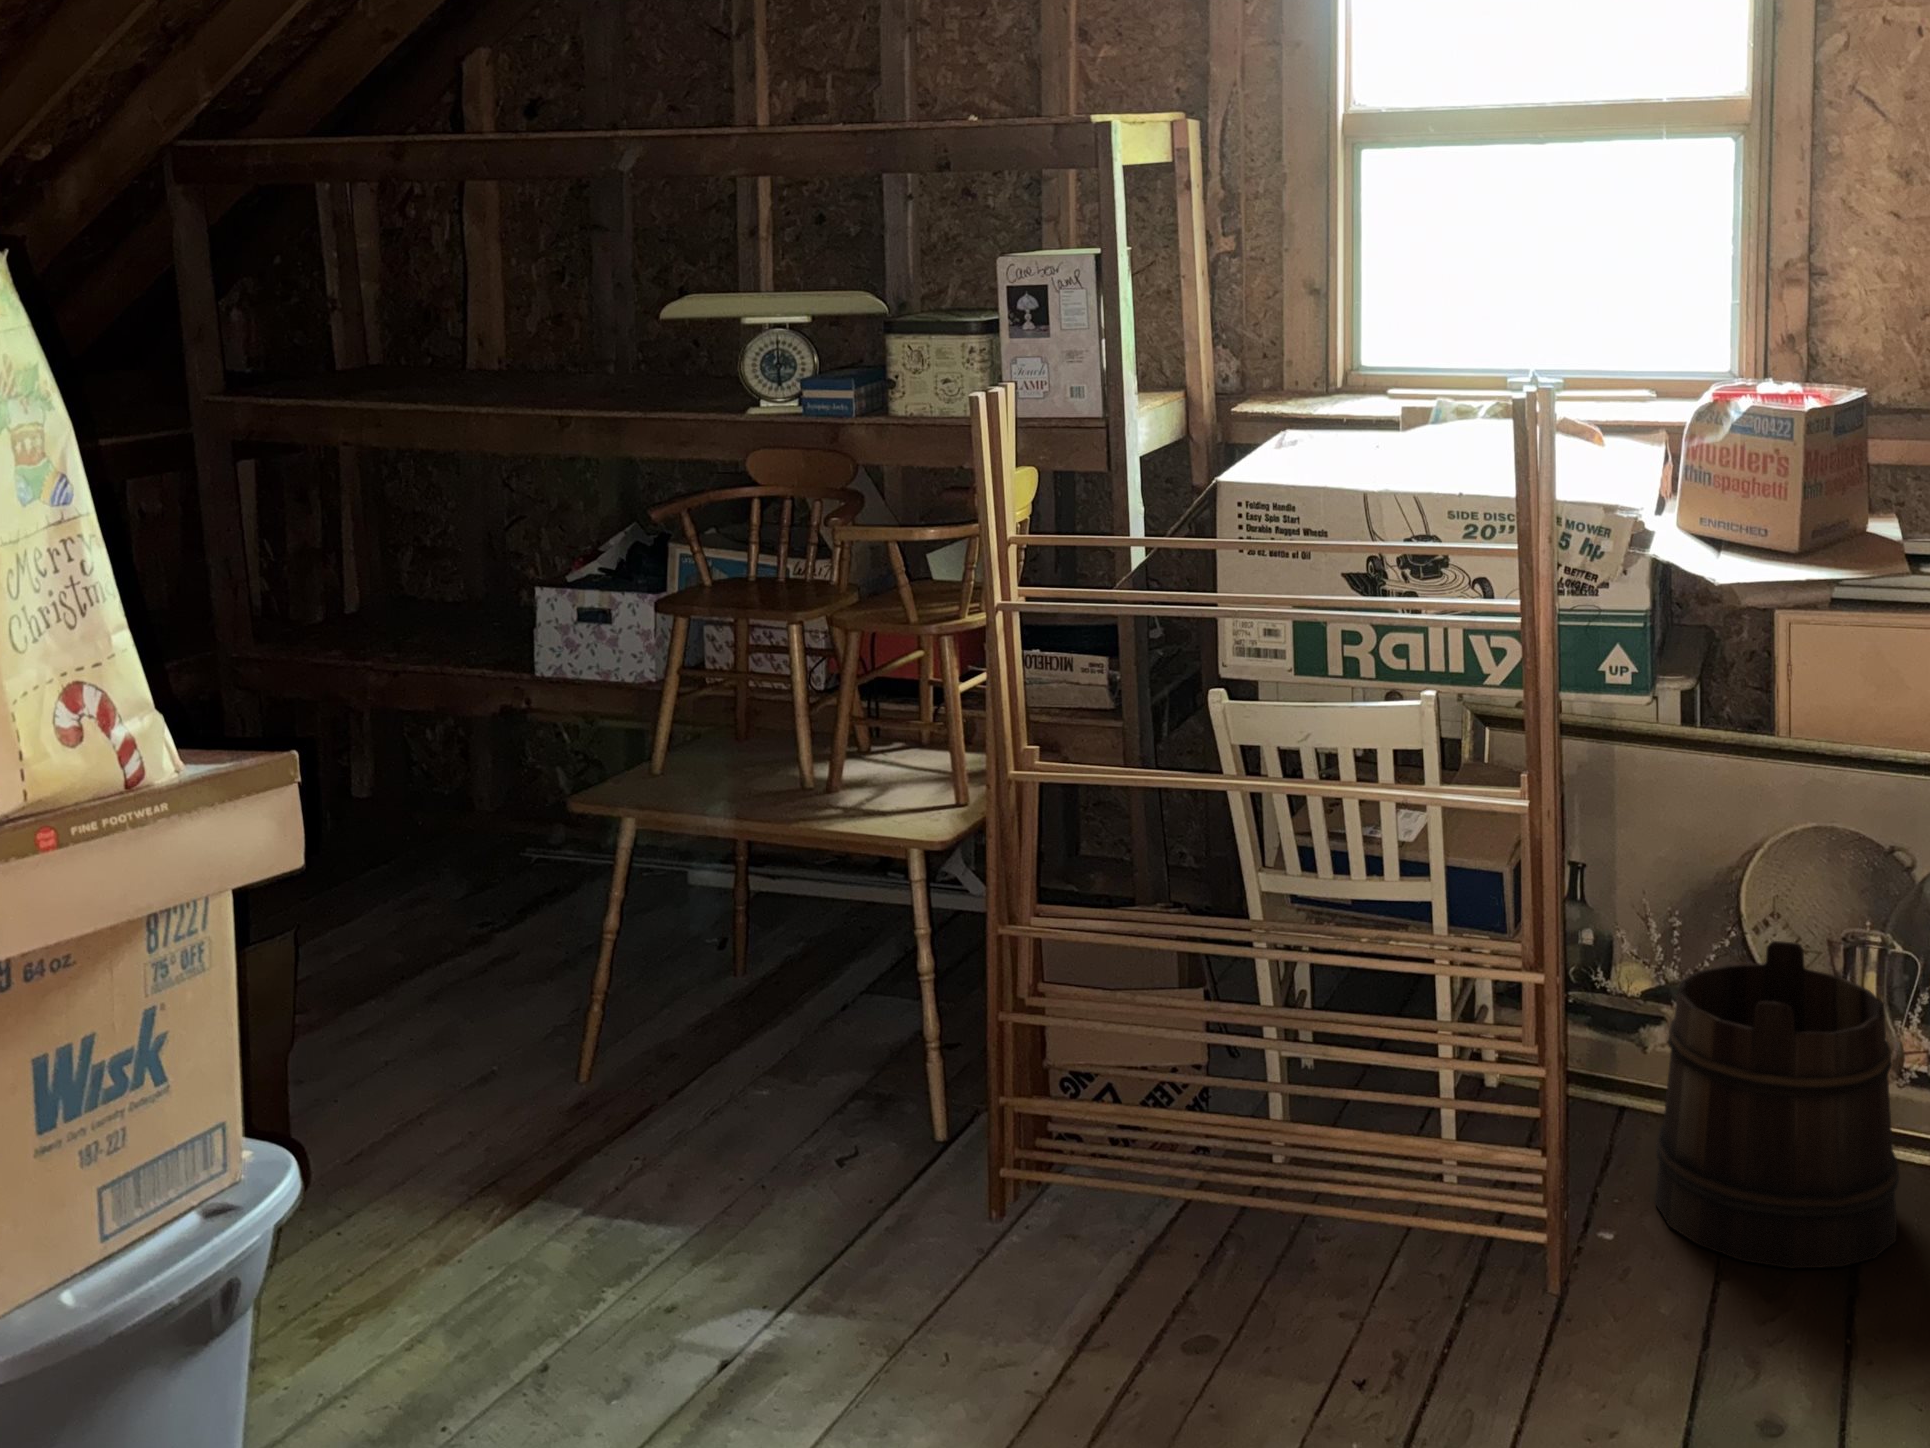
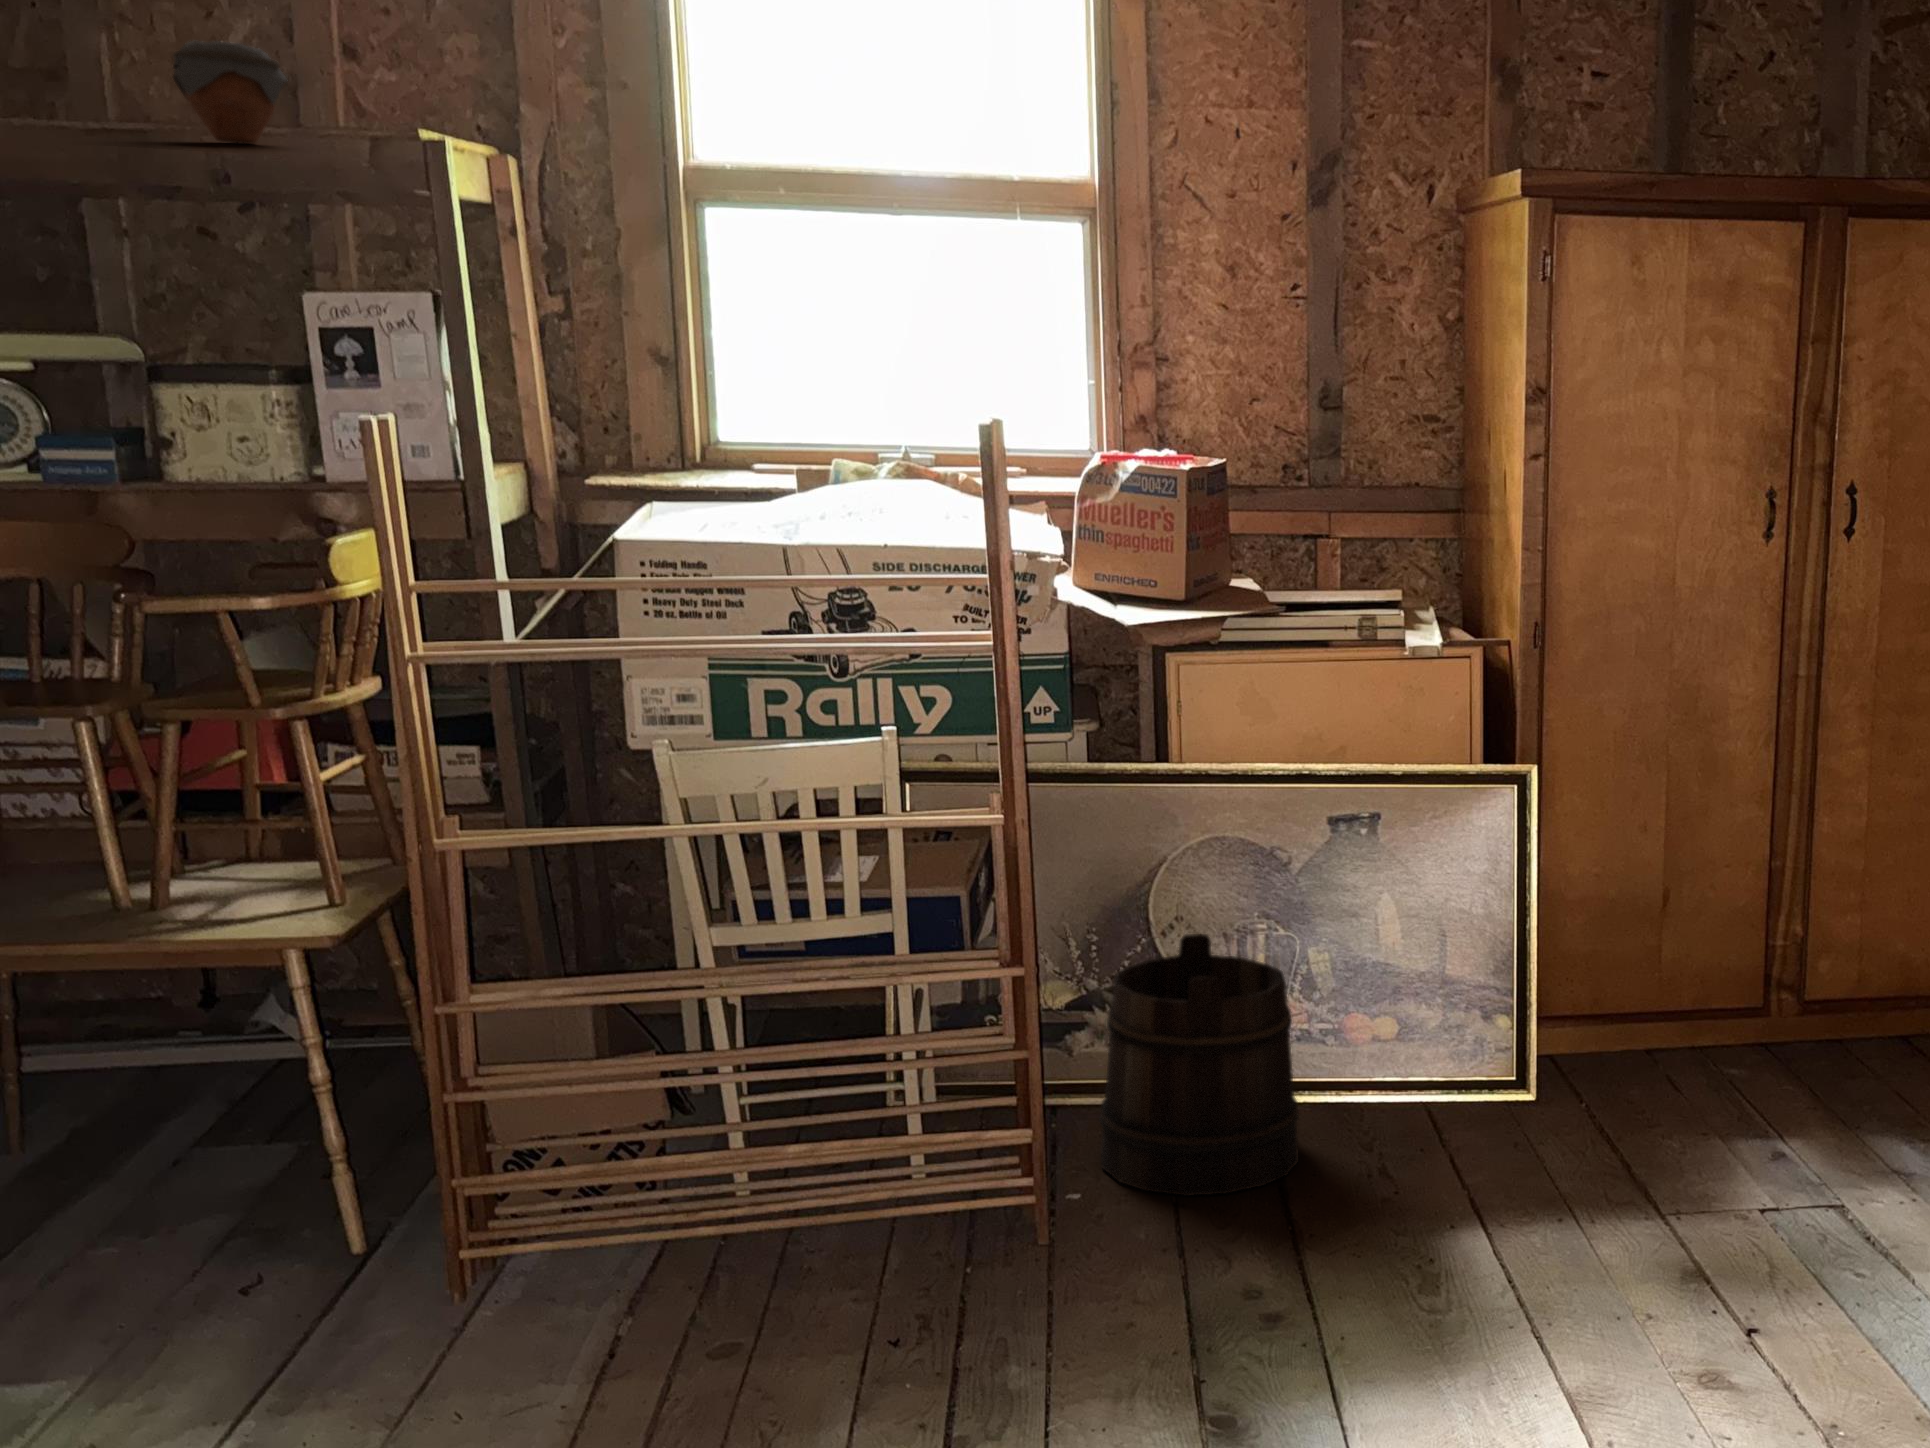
jar: none [904,51,993,132] -> present [173,41,287,144]

